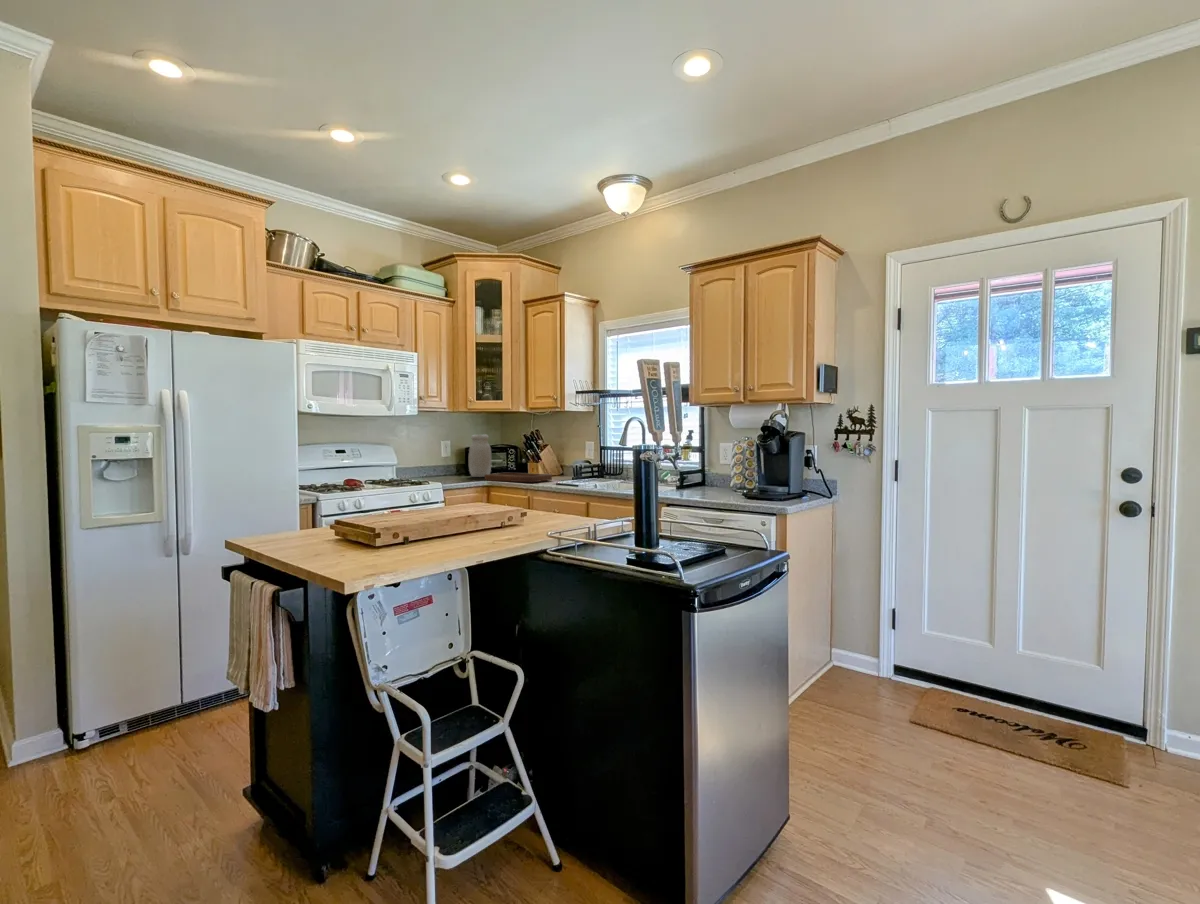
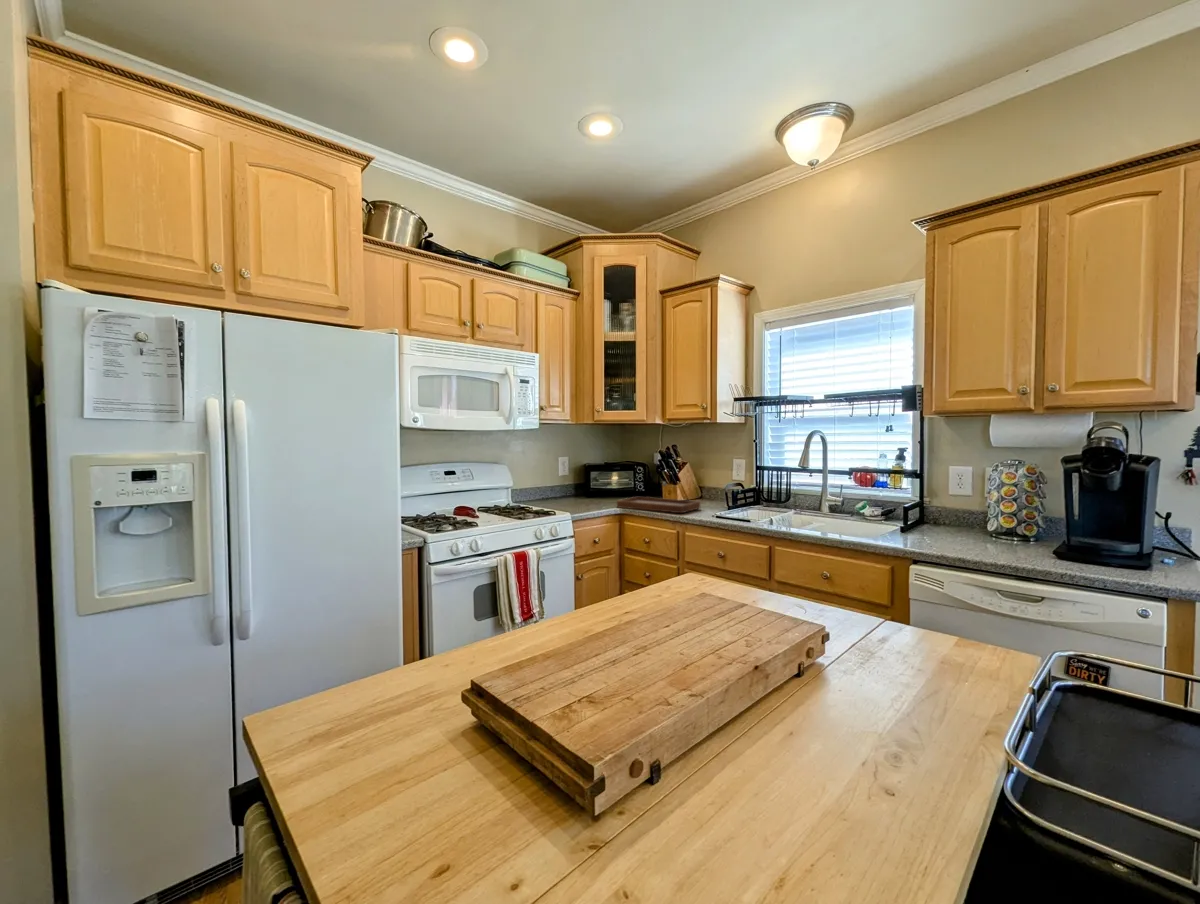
jar: present [469,435,491,477] -> none [594,451,621,501]

